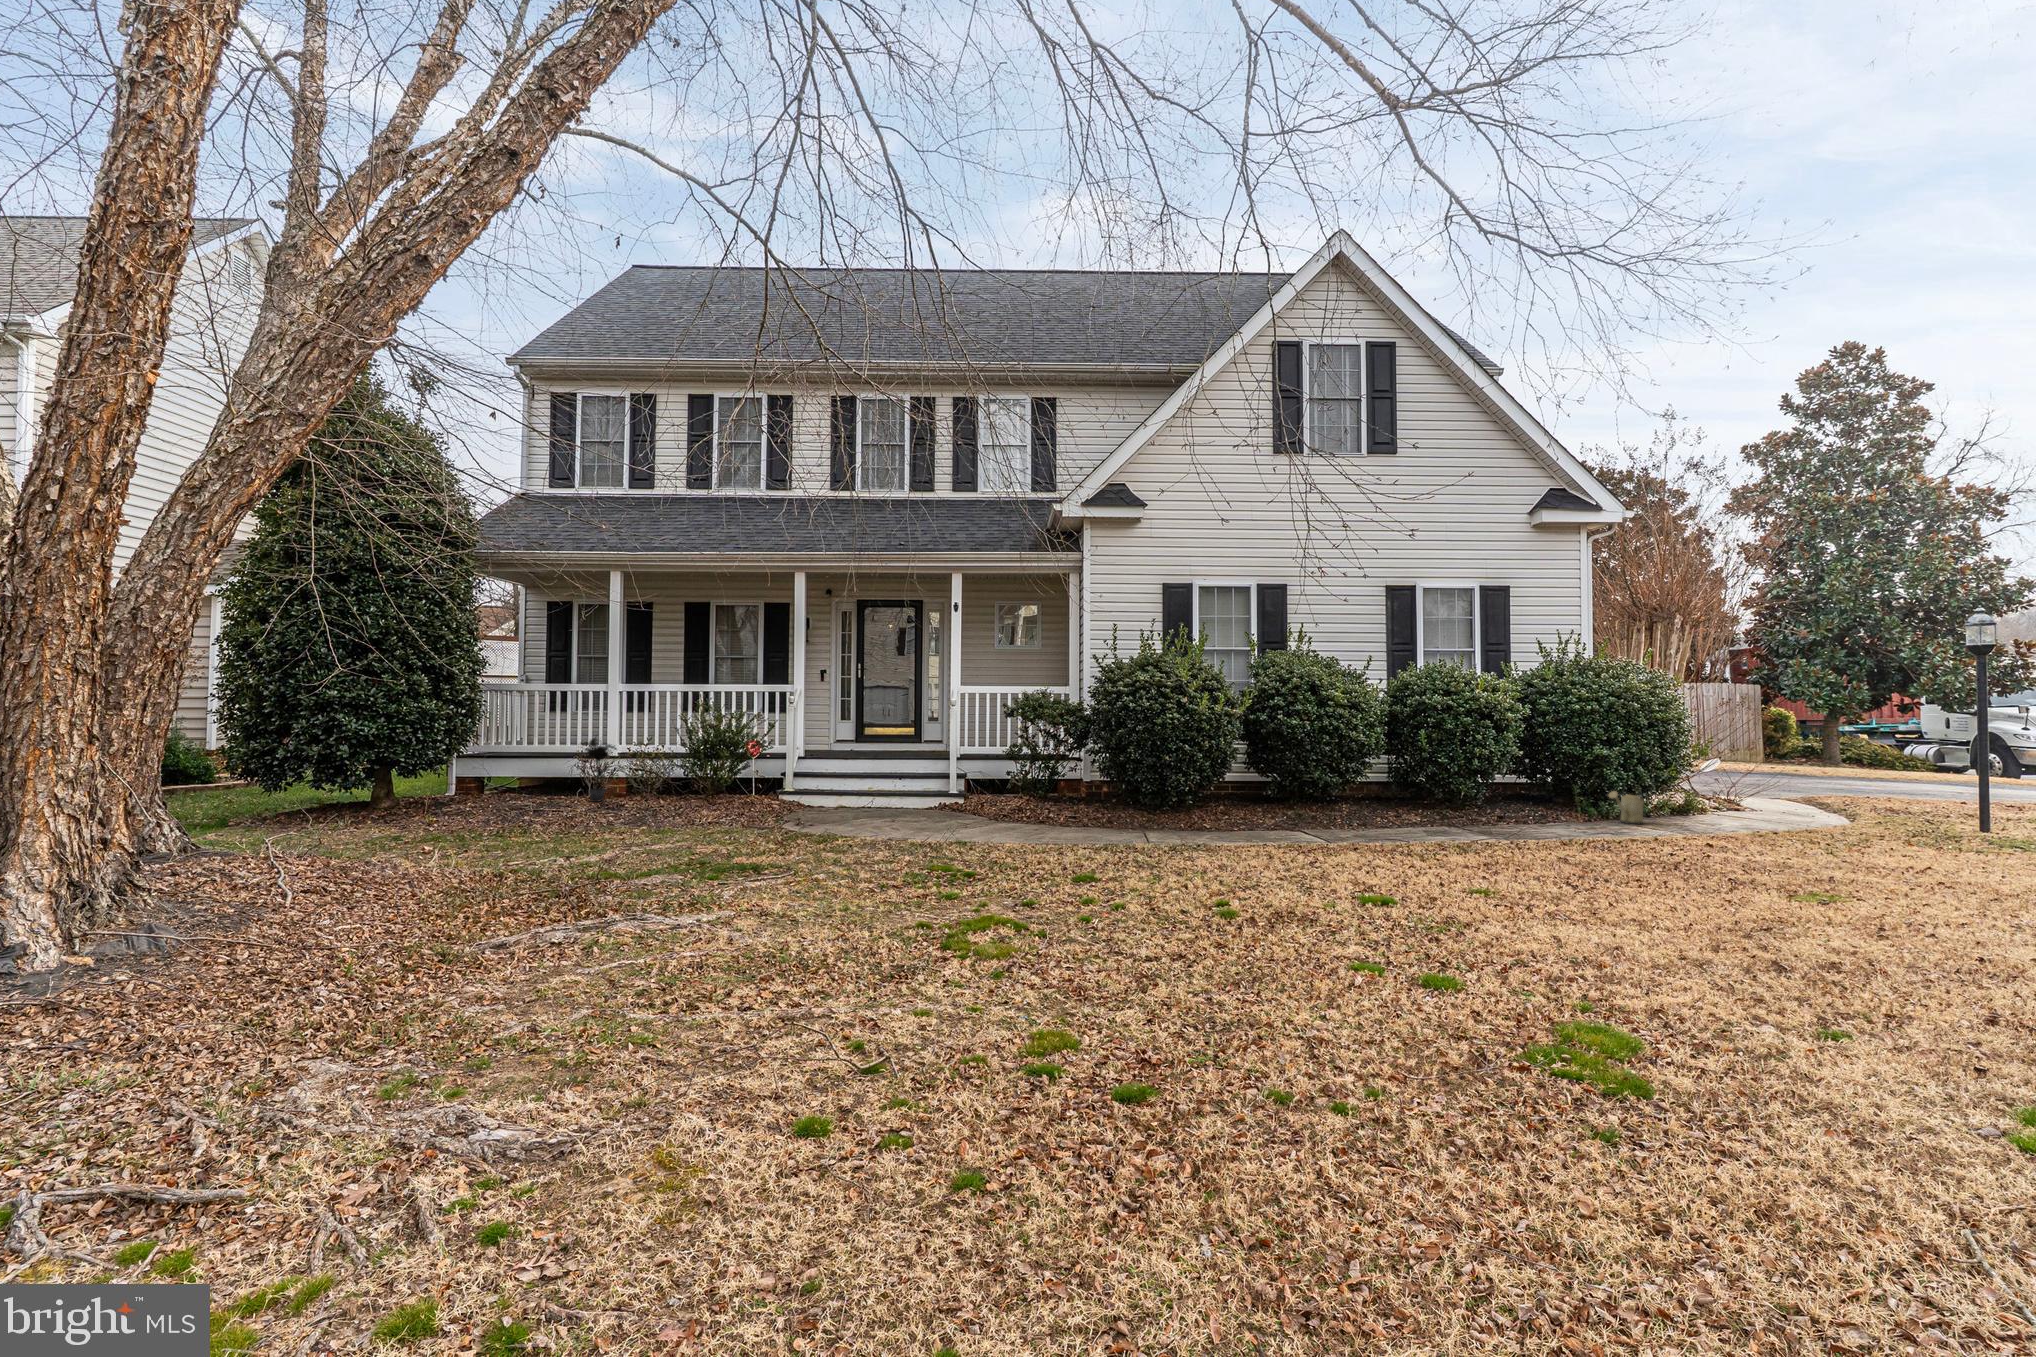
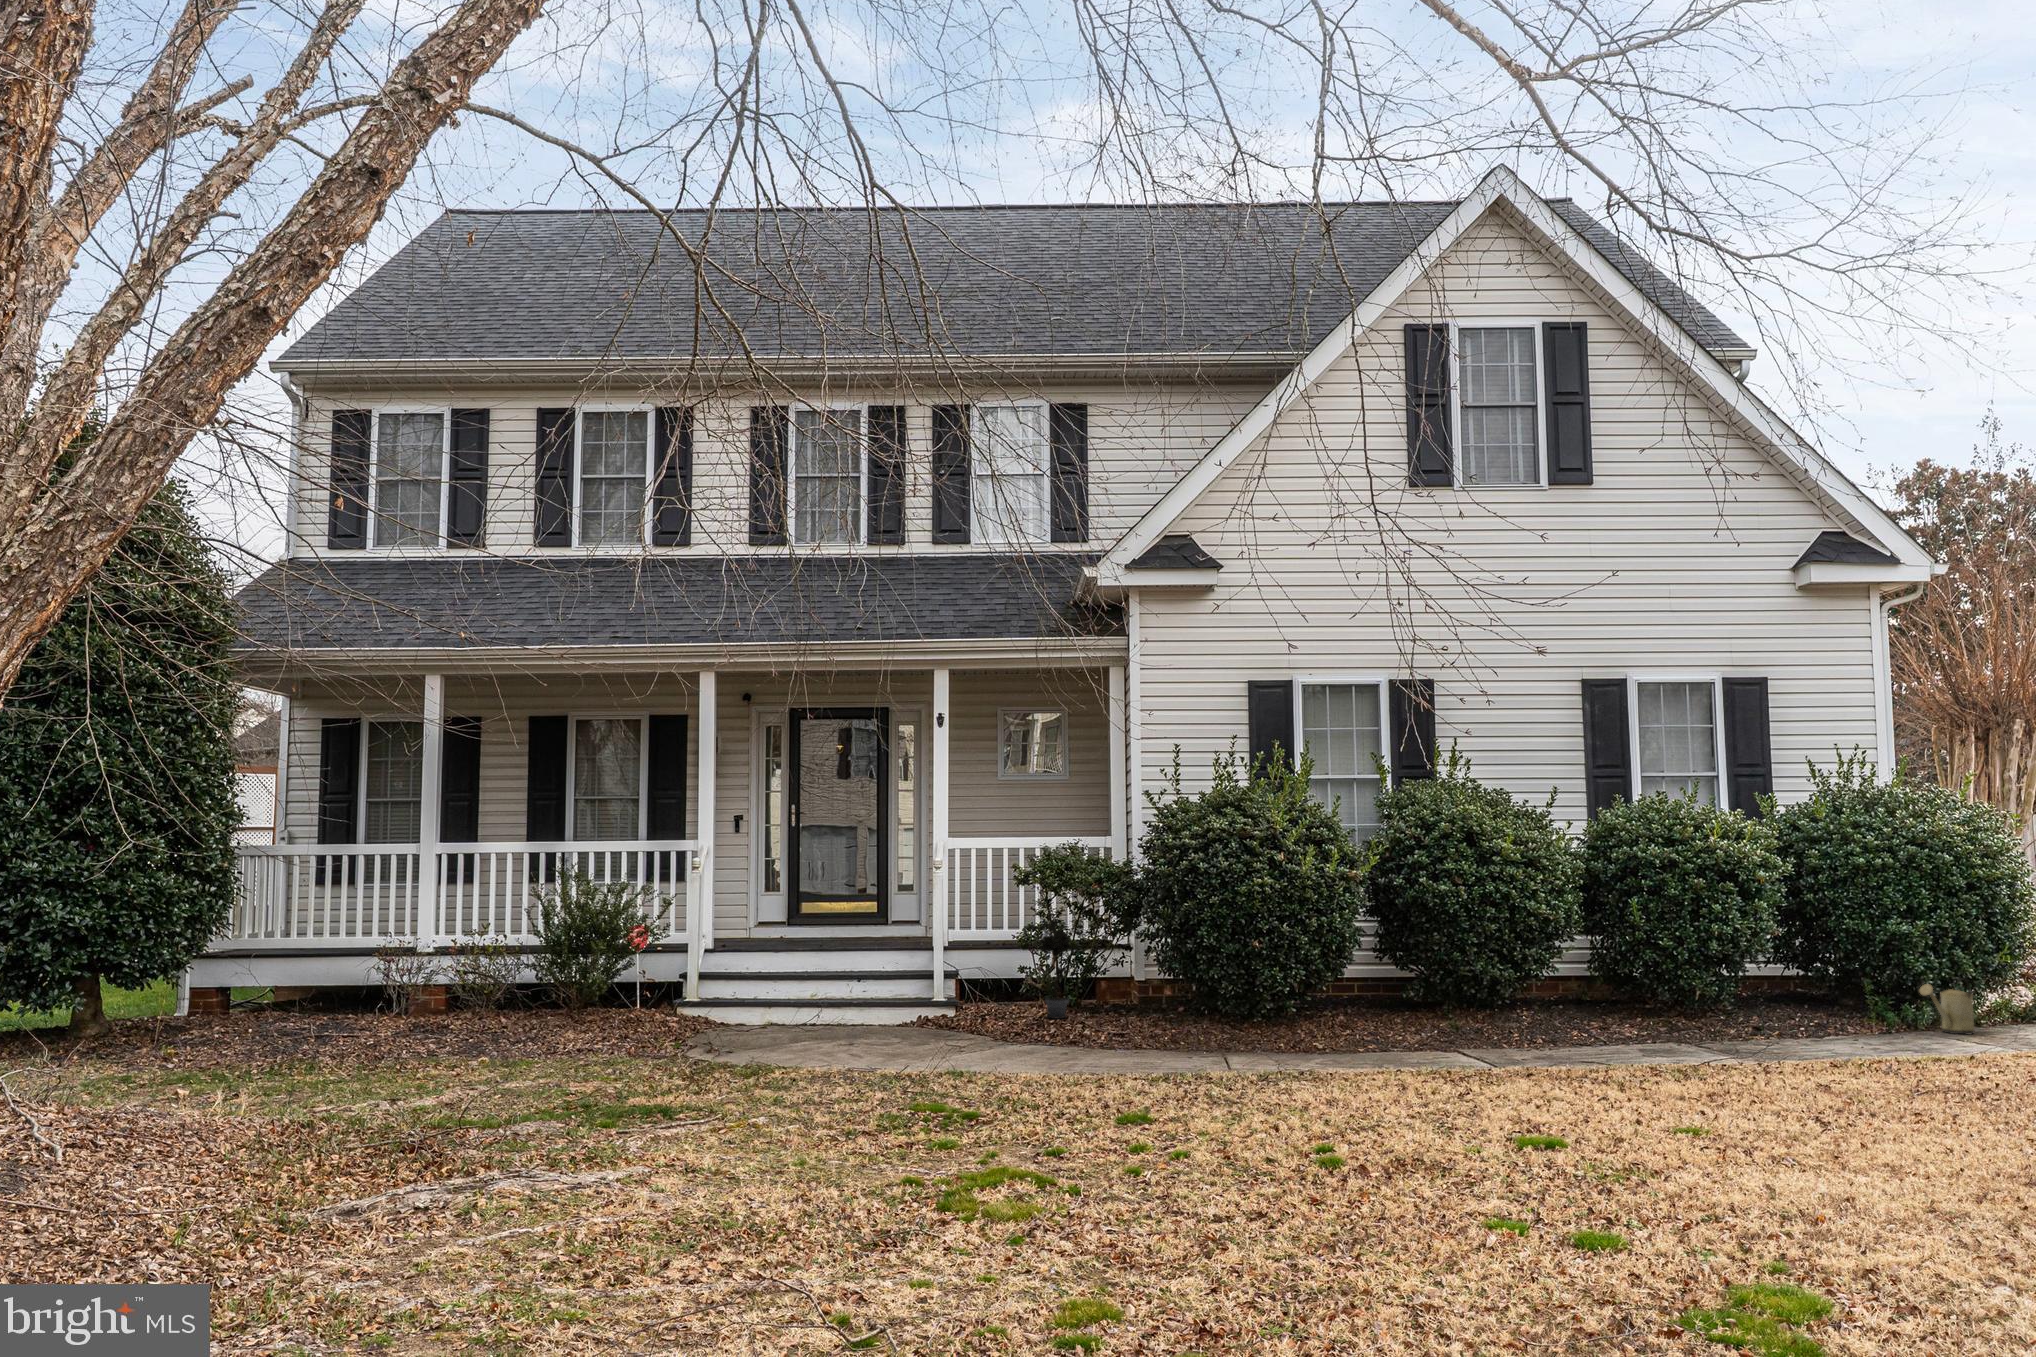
potted plant: present [583,737,614,802] -> present [1026,919,1085,1019]

